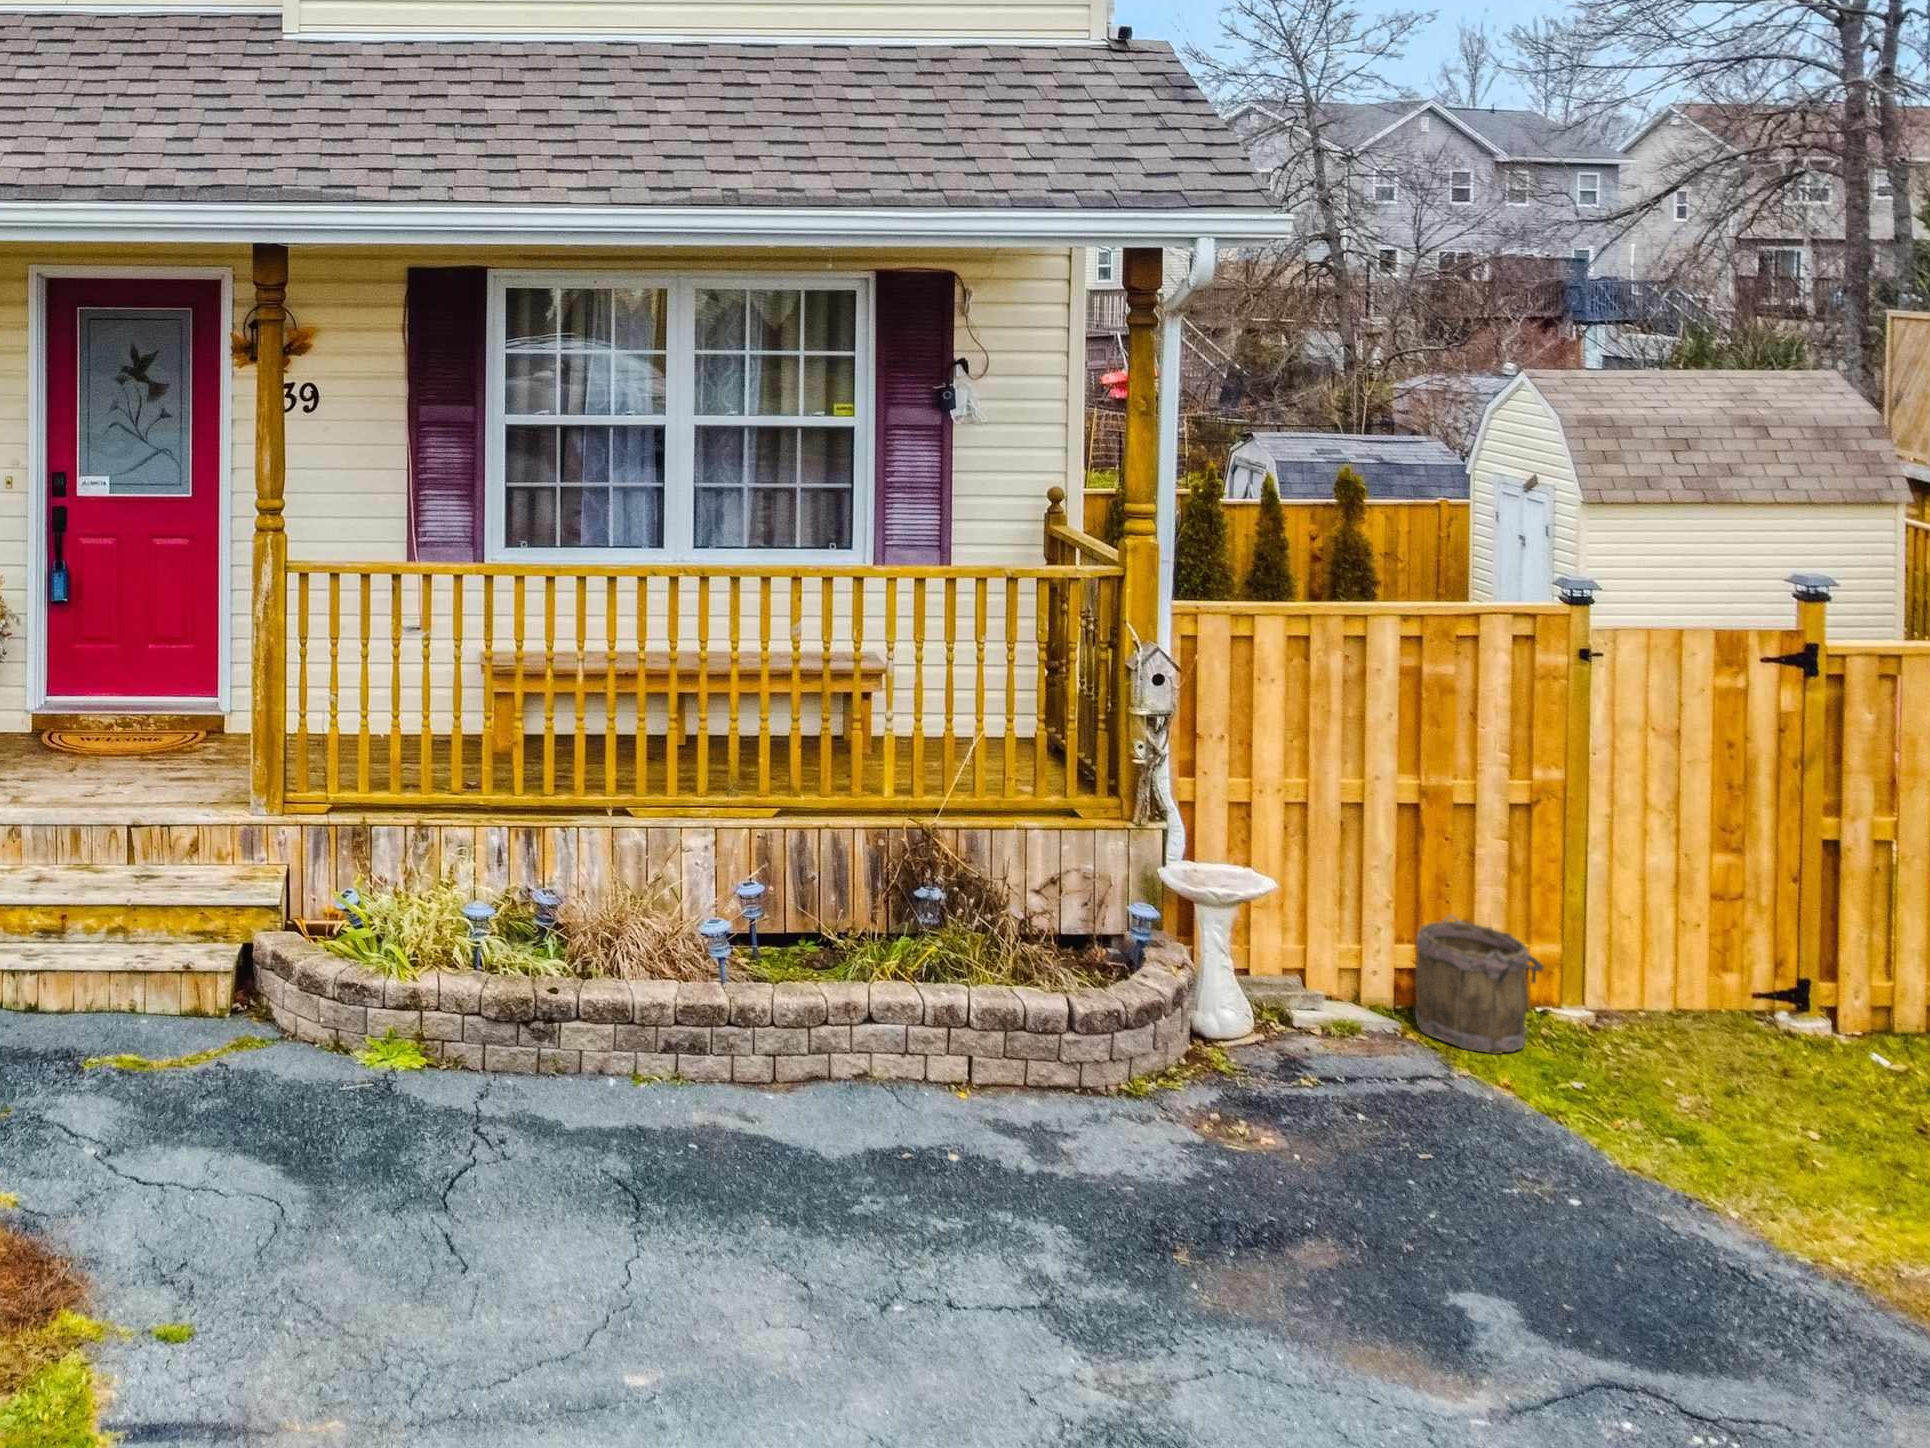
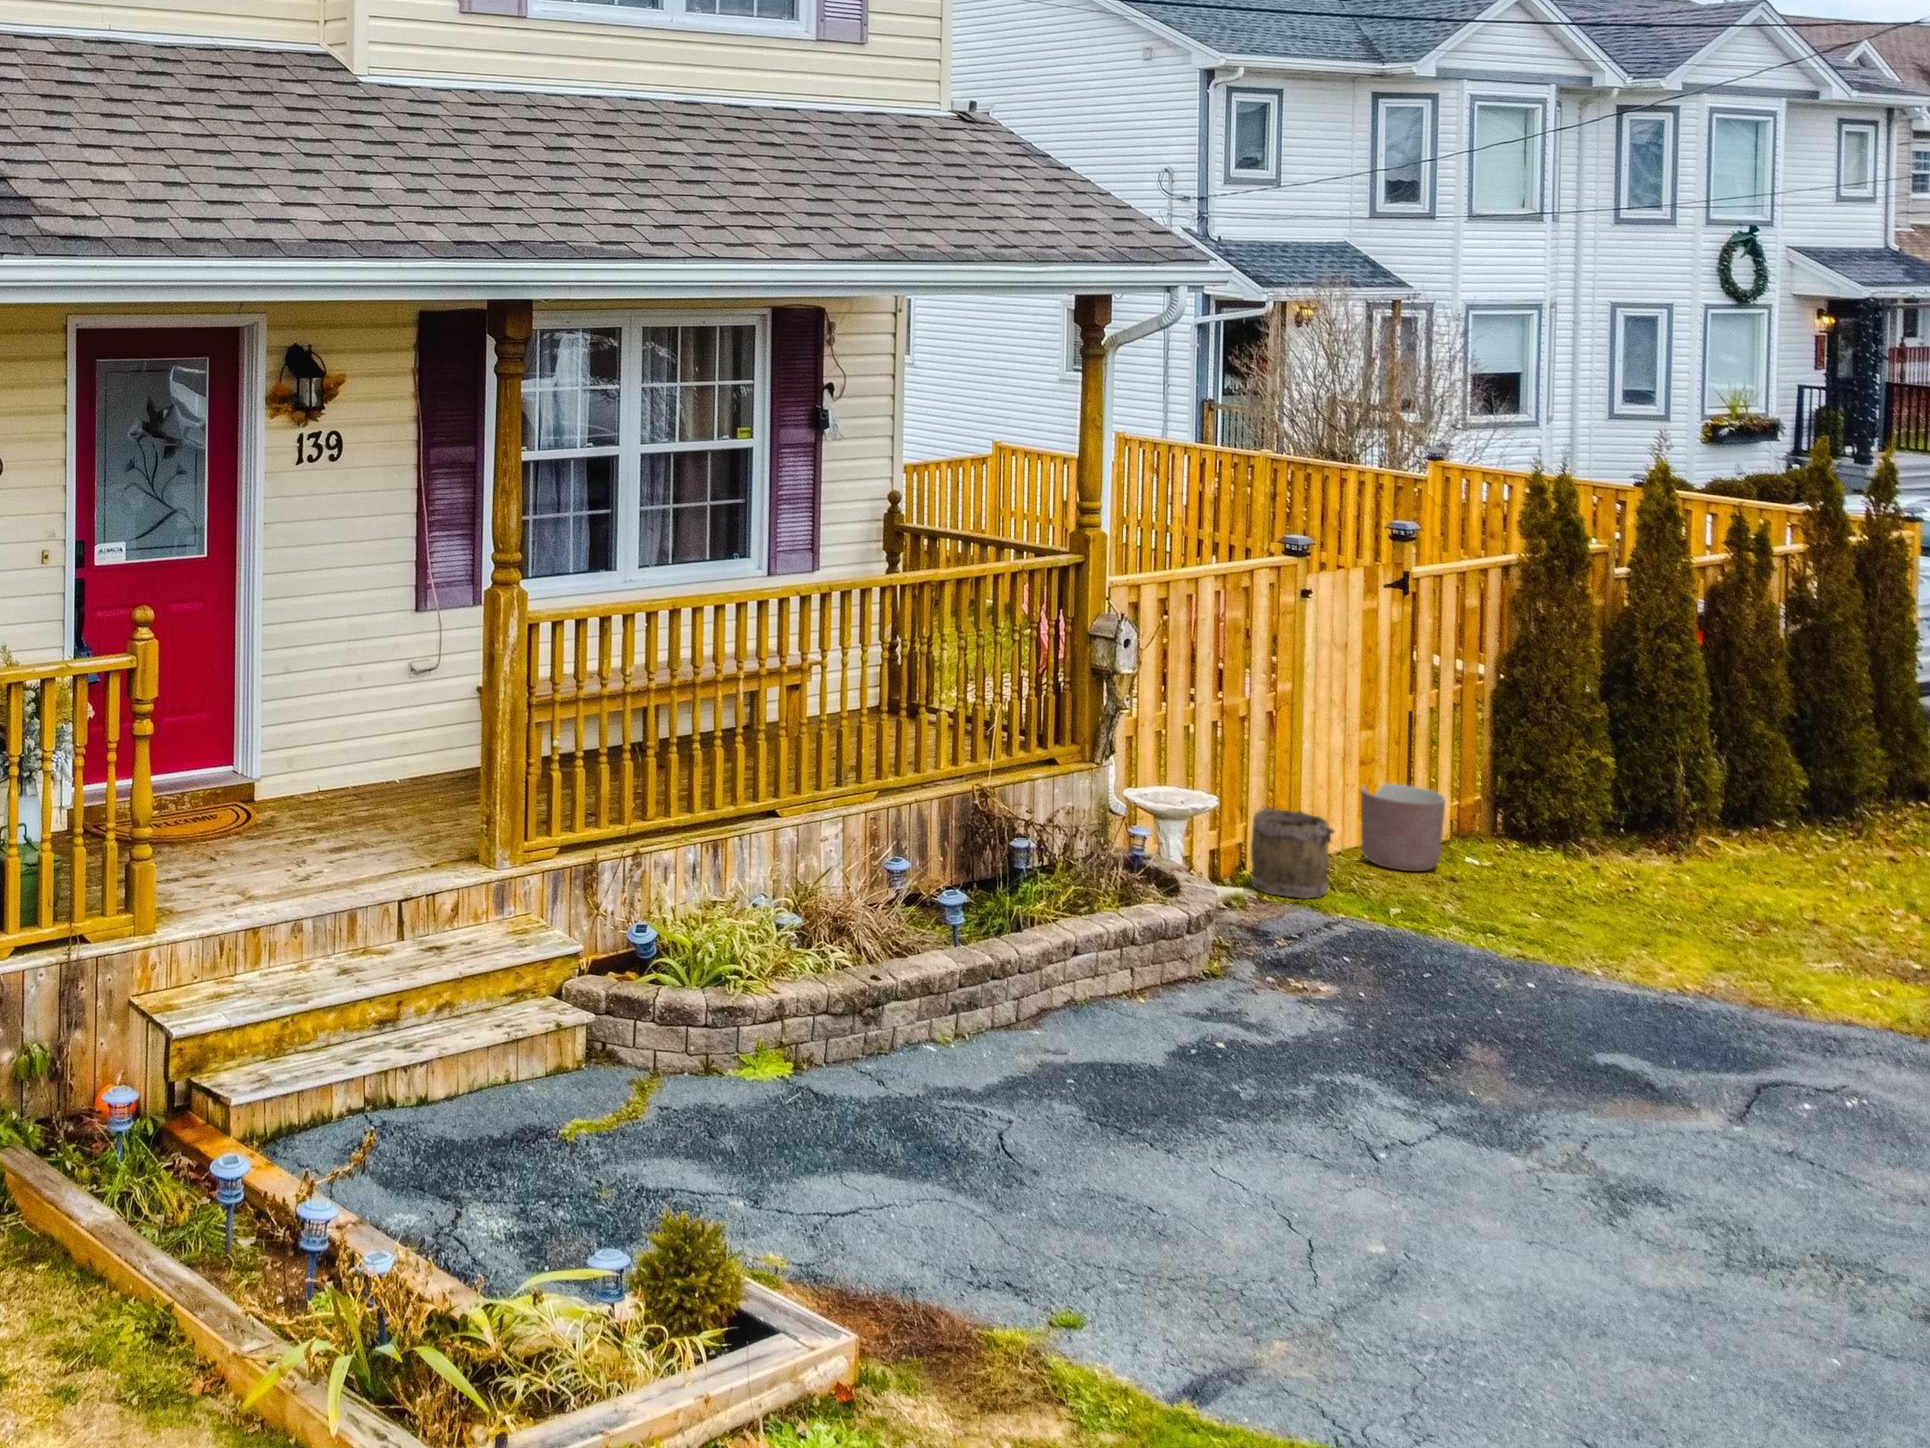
planter: none [1674,921,1810,1058] -> present [1361,784,1445,871]

